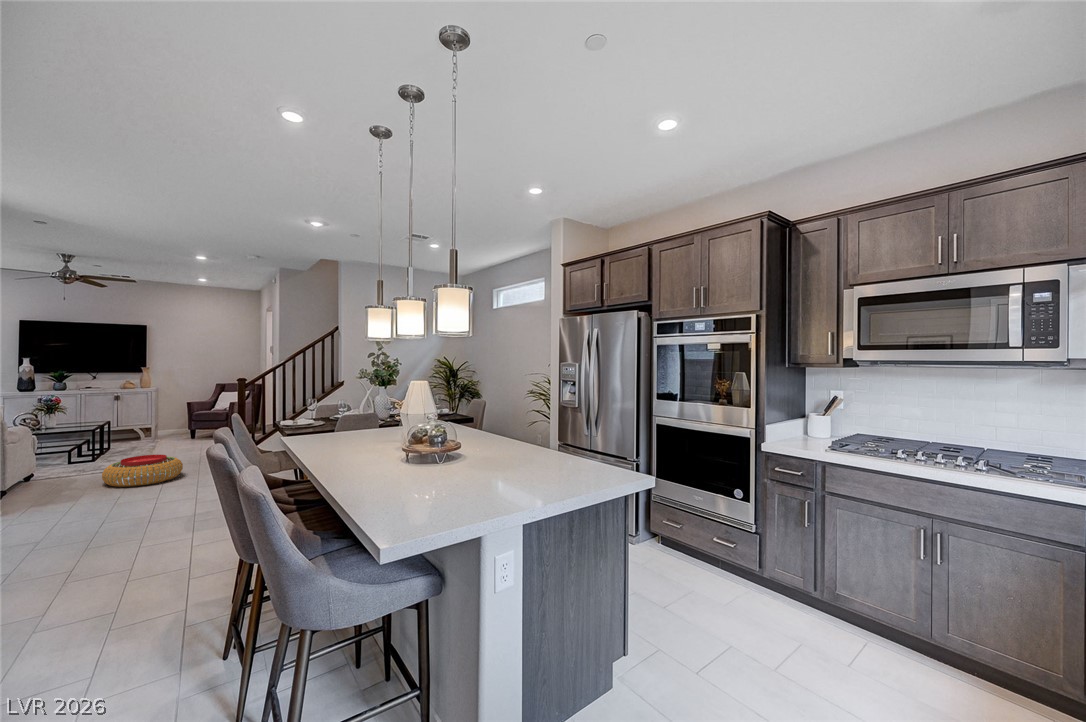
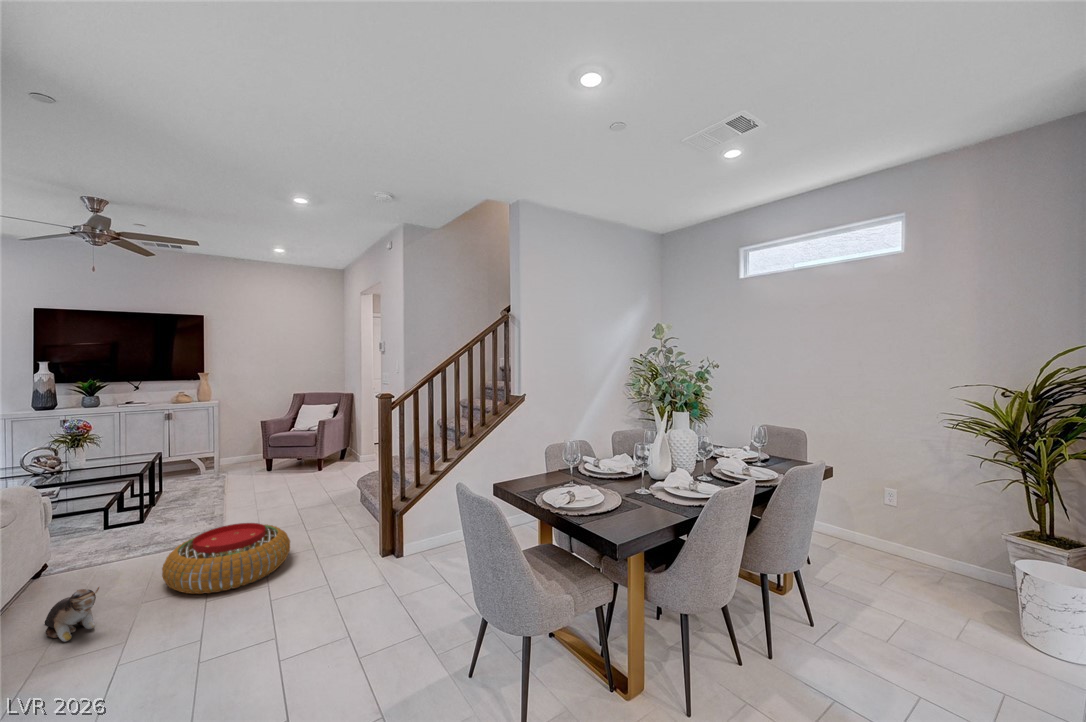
plush toy: none [35,473,66,500] -> present [45,587,99,642]

